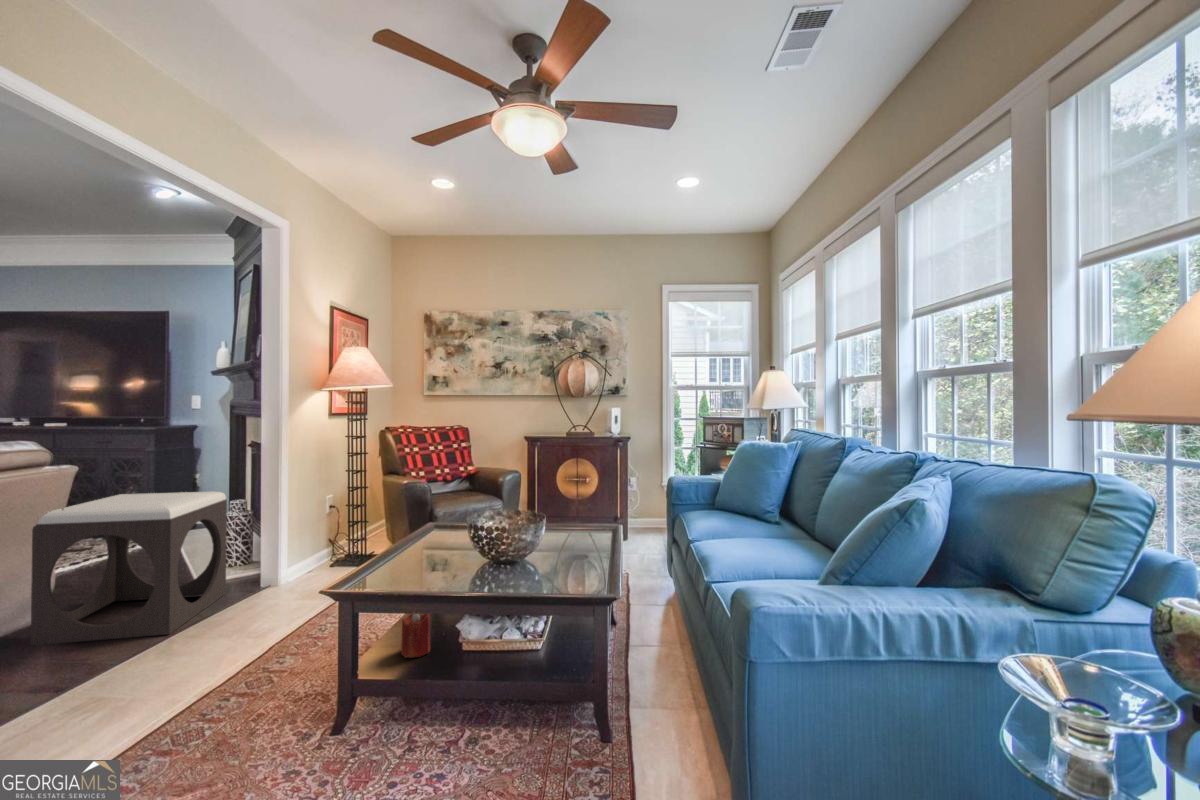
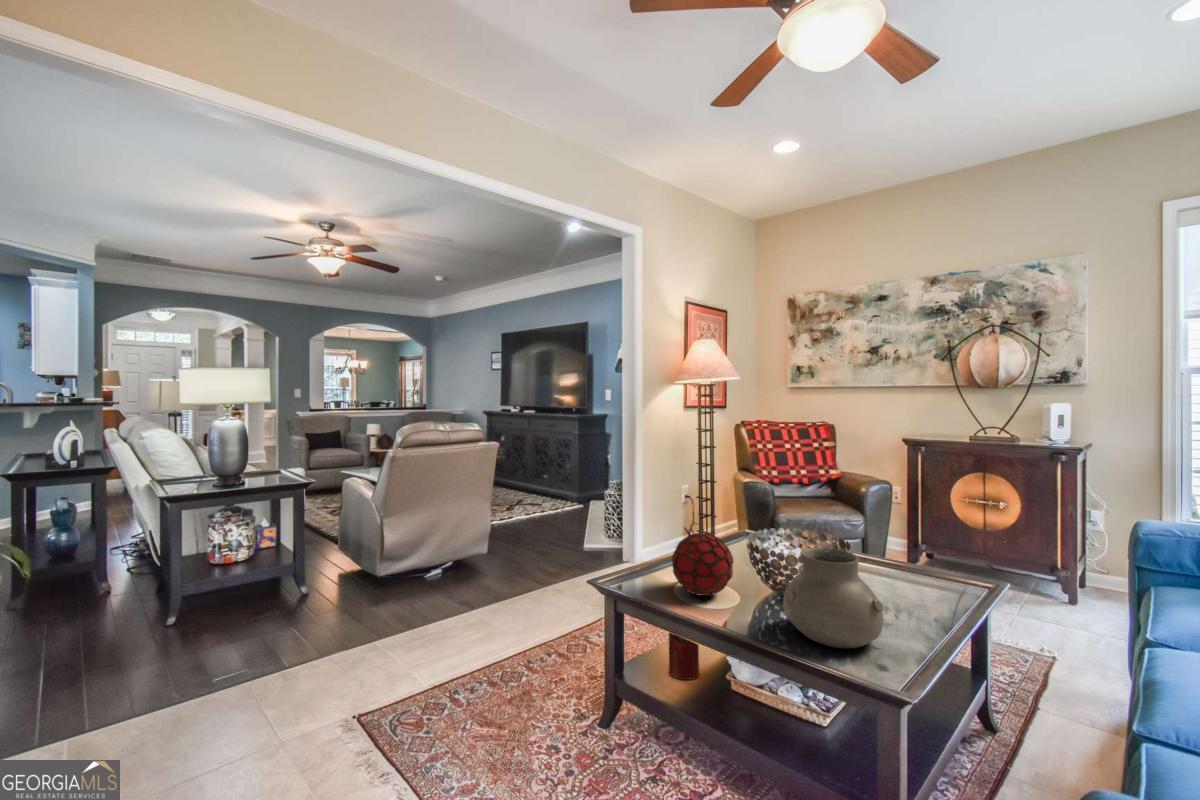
footstool: present [31,492,227,645] -> none [480,467,597,584]
vase: none [512,514,581,583] -> present [783,548,883,648]
decorative orb: none [406,521,461,577] -> present [672,533,734,596]

